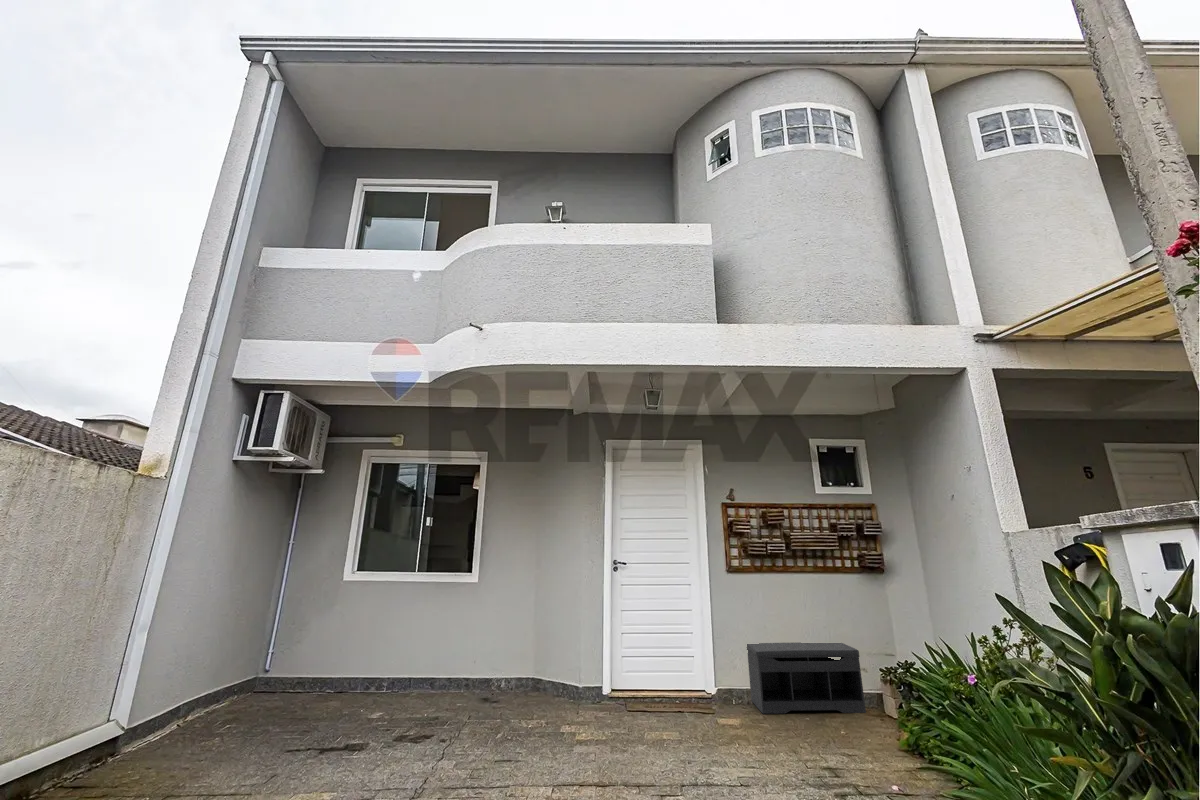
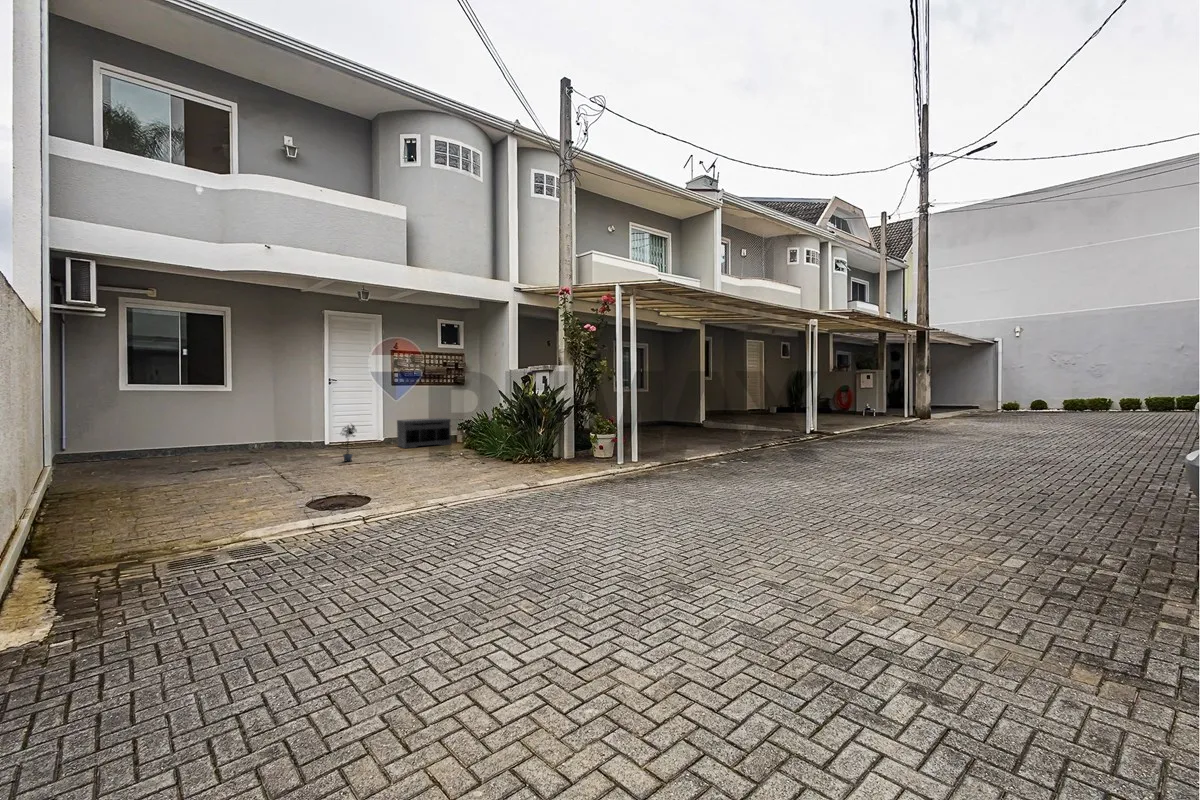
potted plant: none [598,663,635,760] -> present [342,425,356,461]

